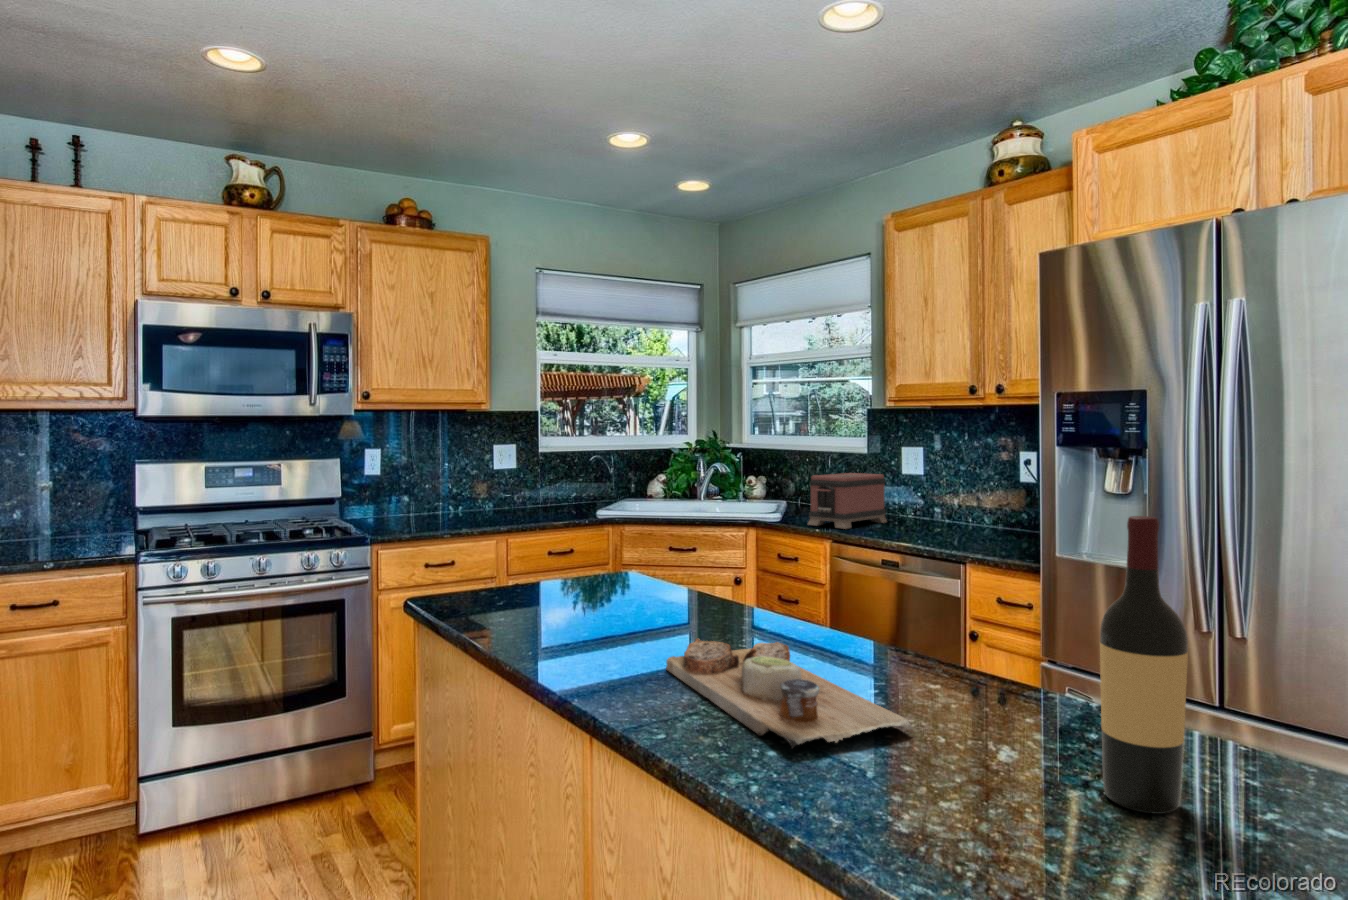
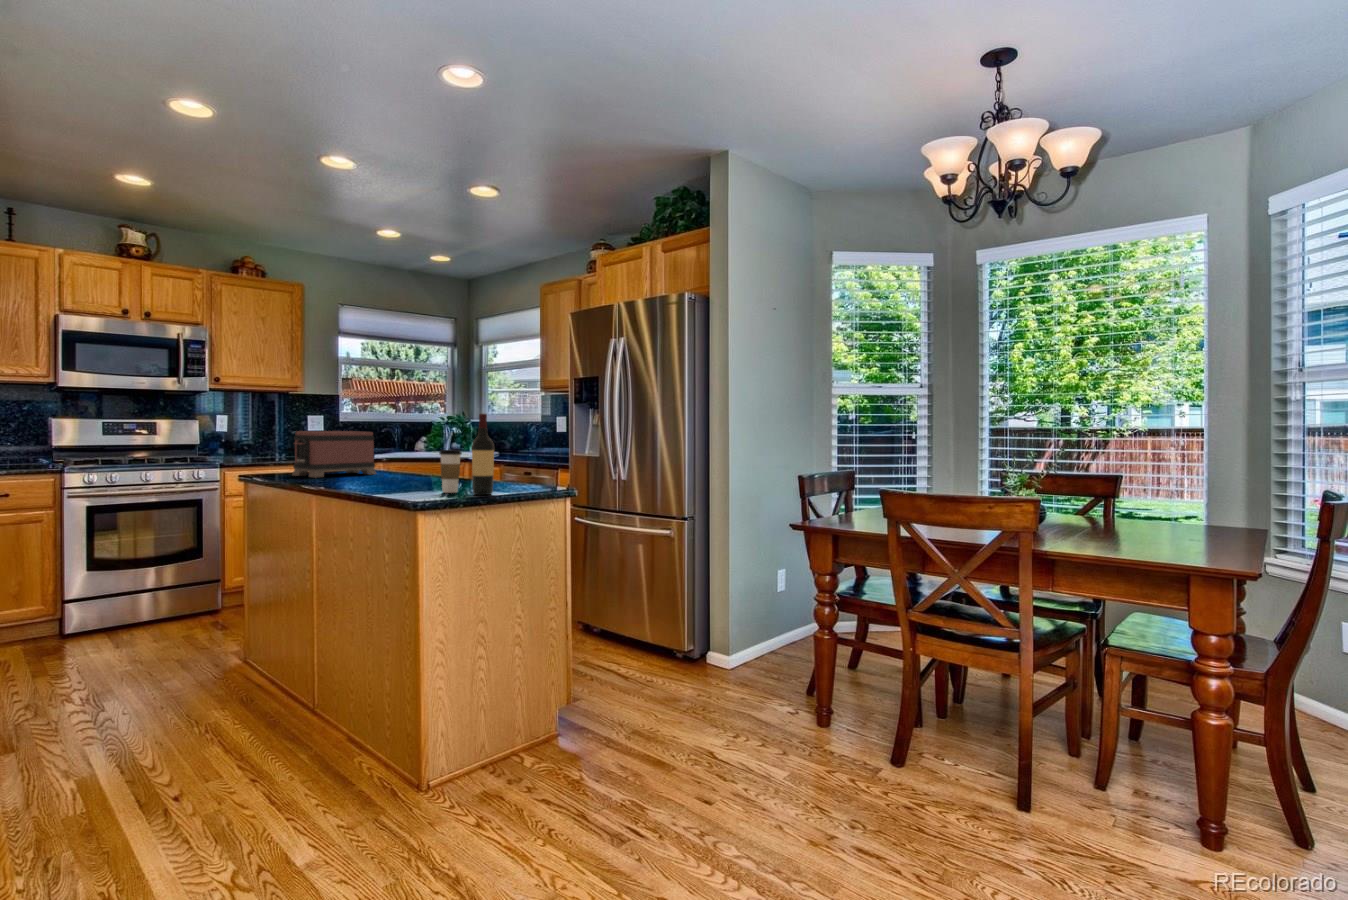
toaster: present [808,473,887,529] -> present [292,431,376,478]
coffee cup: none [959,623,1036,776] -> present [439,450,462,493]
cutting board: present [666,639,914,748] -> none [360,472,435,490]

